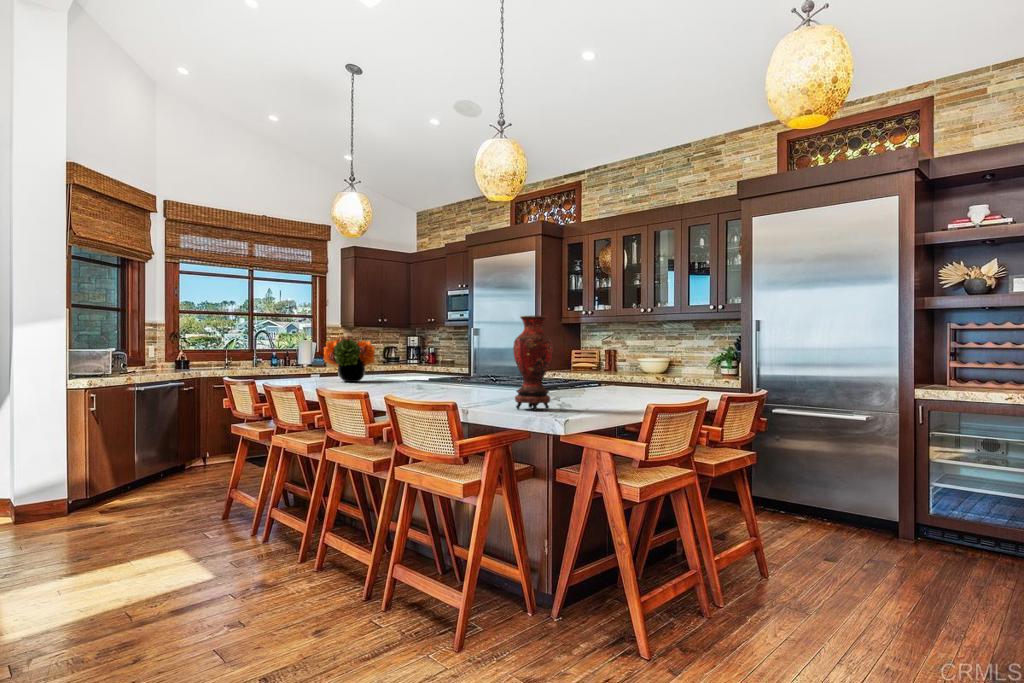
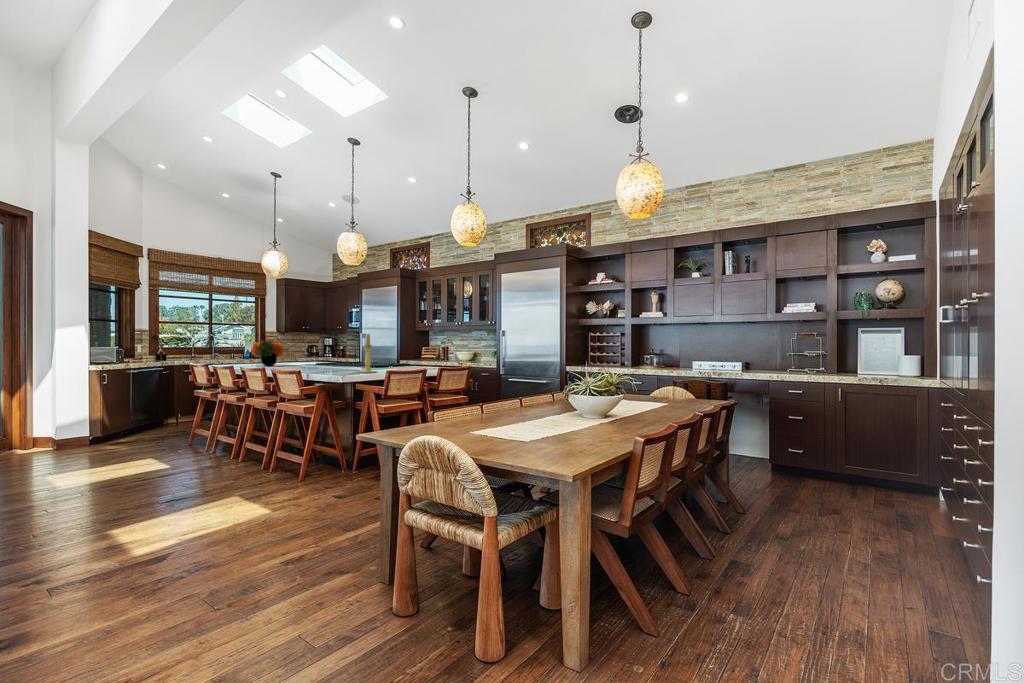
vase: present [513,316,553,411] -> none [328,332,347,374]
candle holder: none [563,320,604,406] -> present [358,334,377,373]

